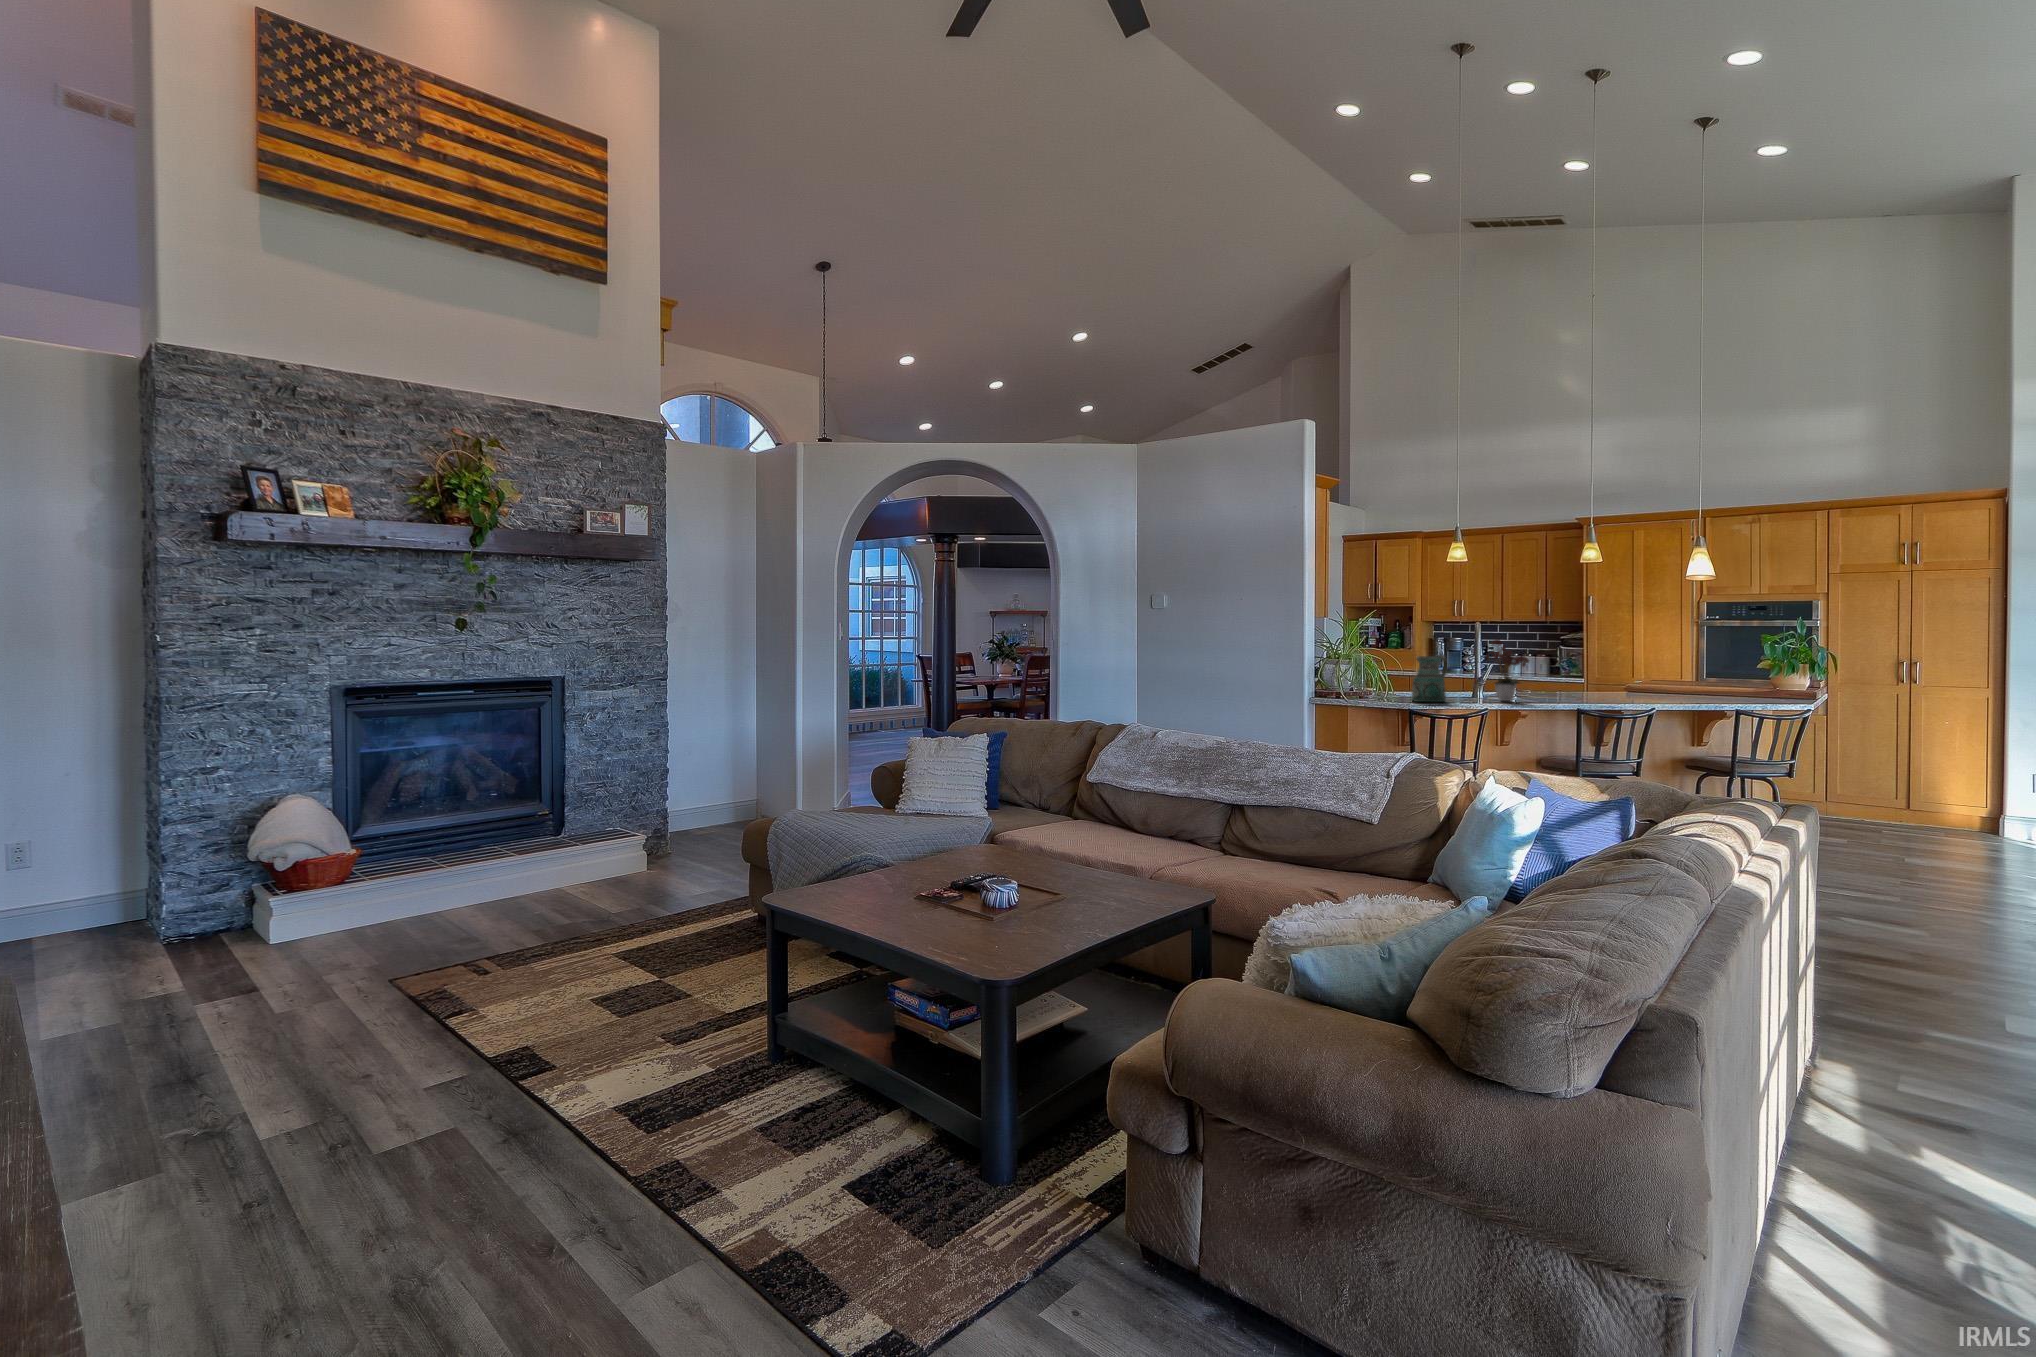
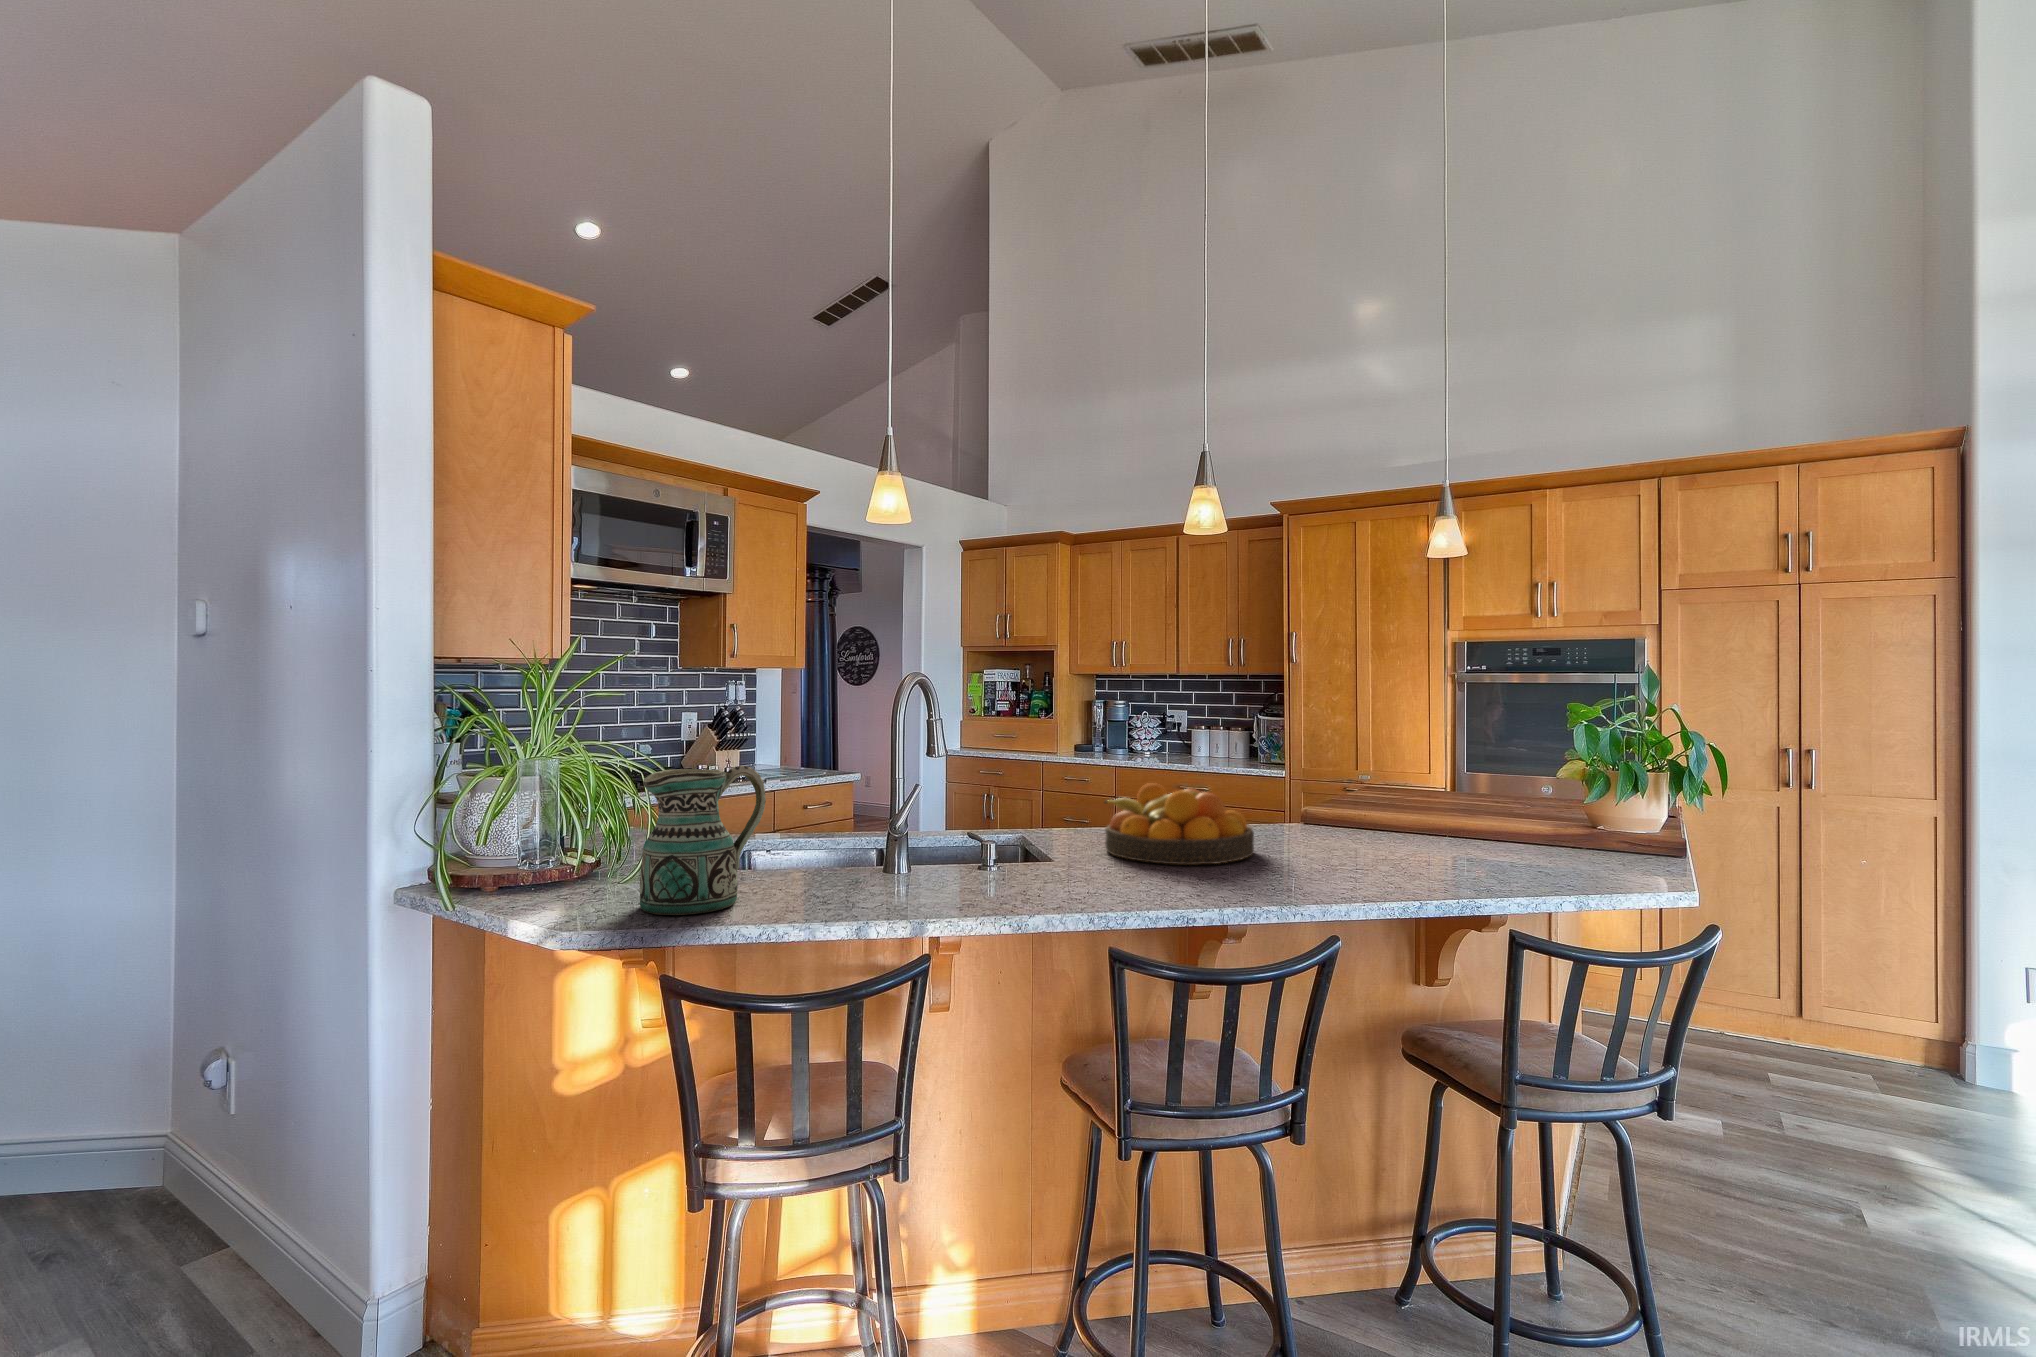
flower arrangement: present [1487,640,1529,701] -> none [854,713,980,901]
fruit bowl: none [1548,668,1620,697] -> present [1104,783,1254,865]

